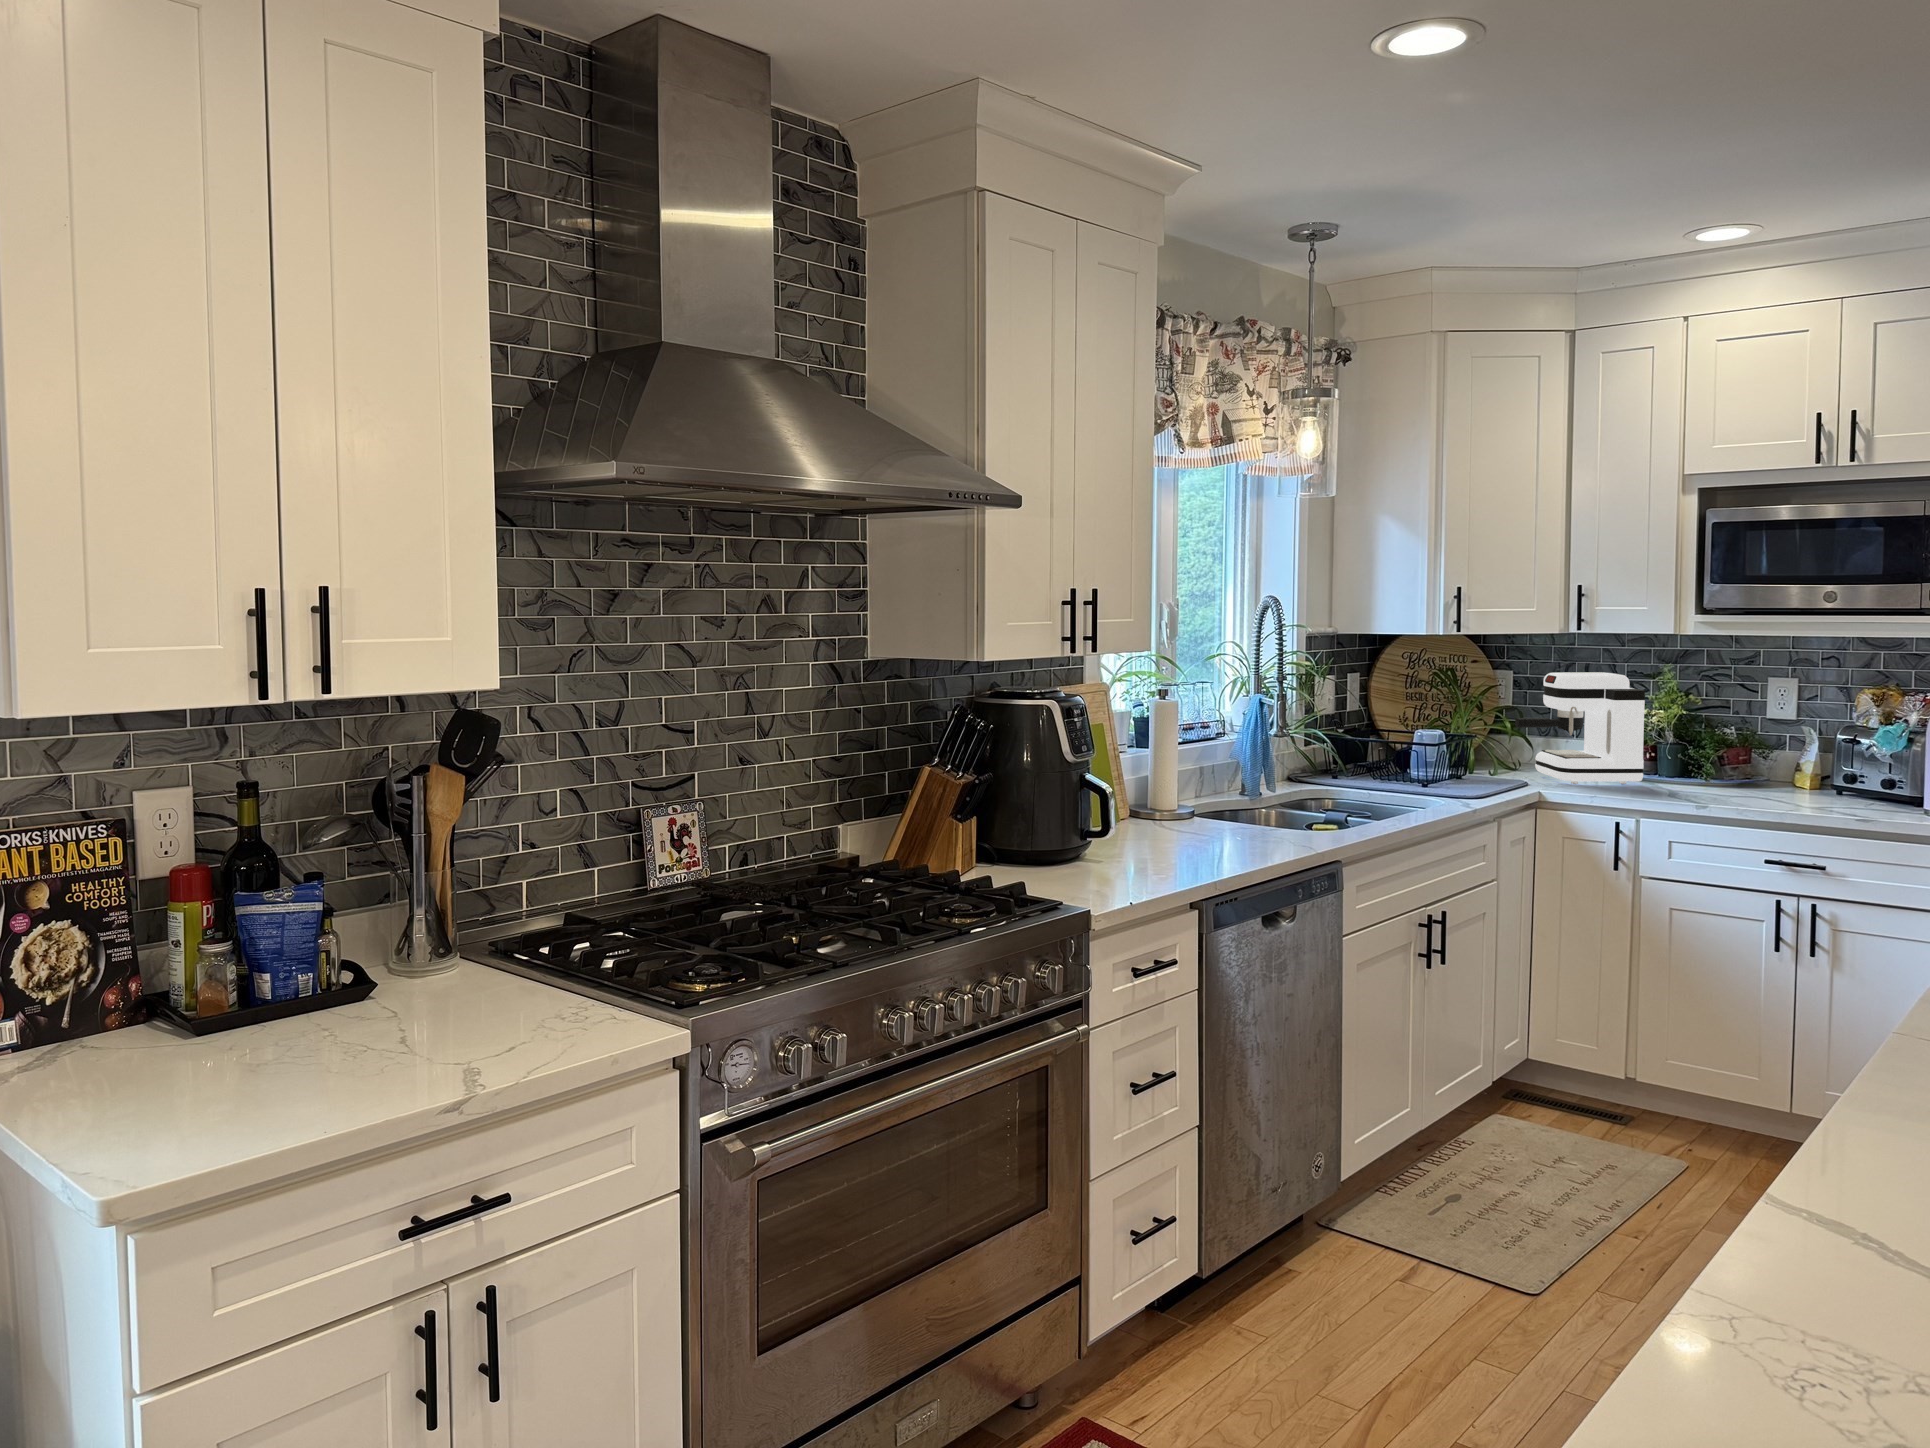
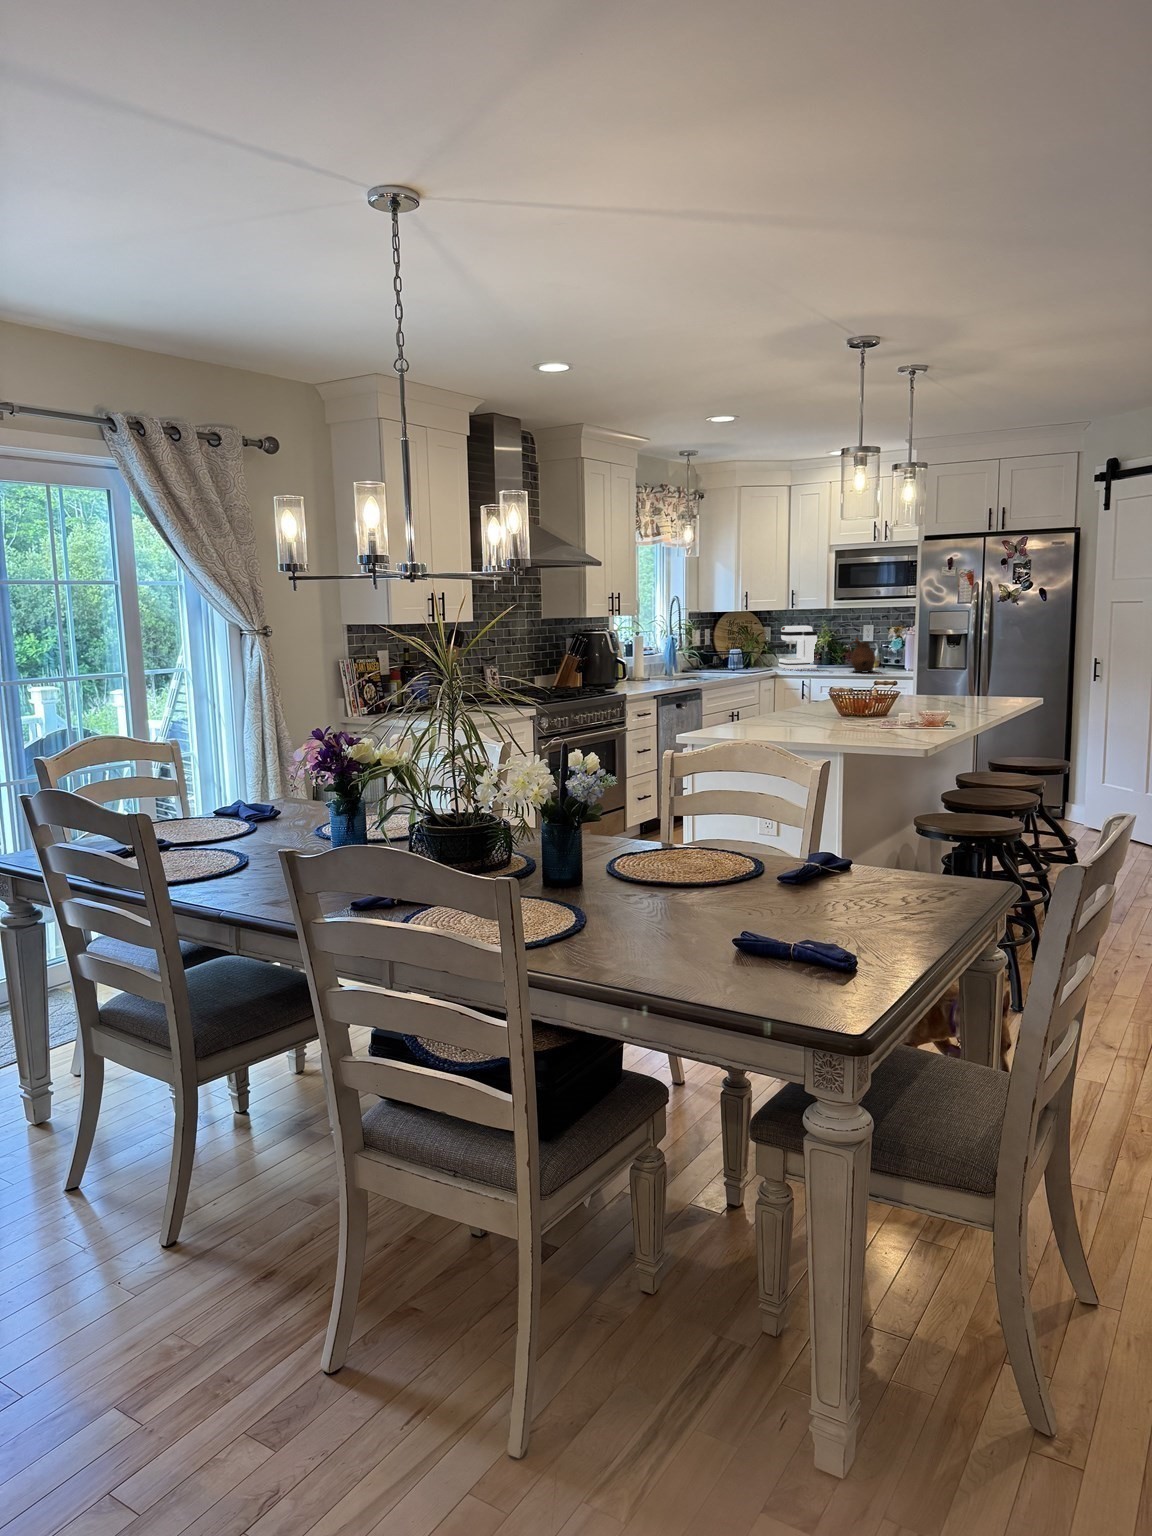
ceramic pitcher: none [1748,715,1852,814] -> present [848,638,876,672]

